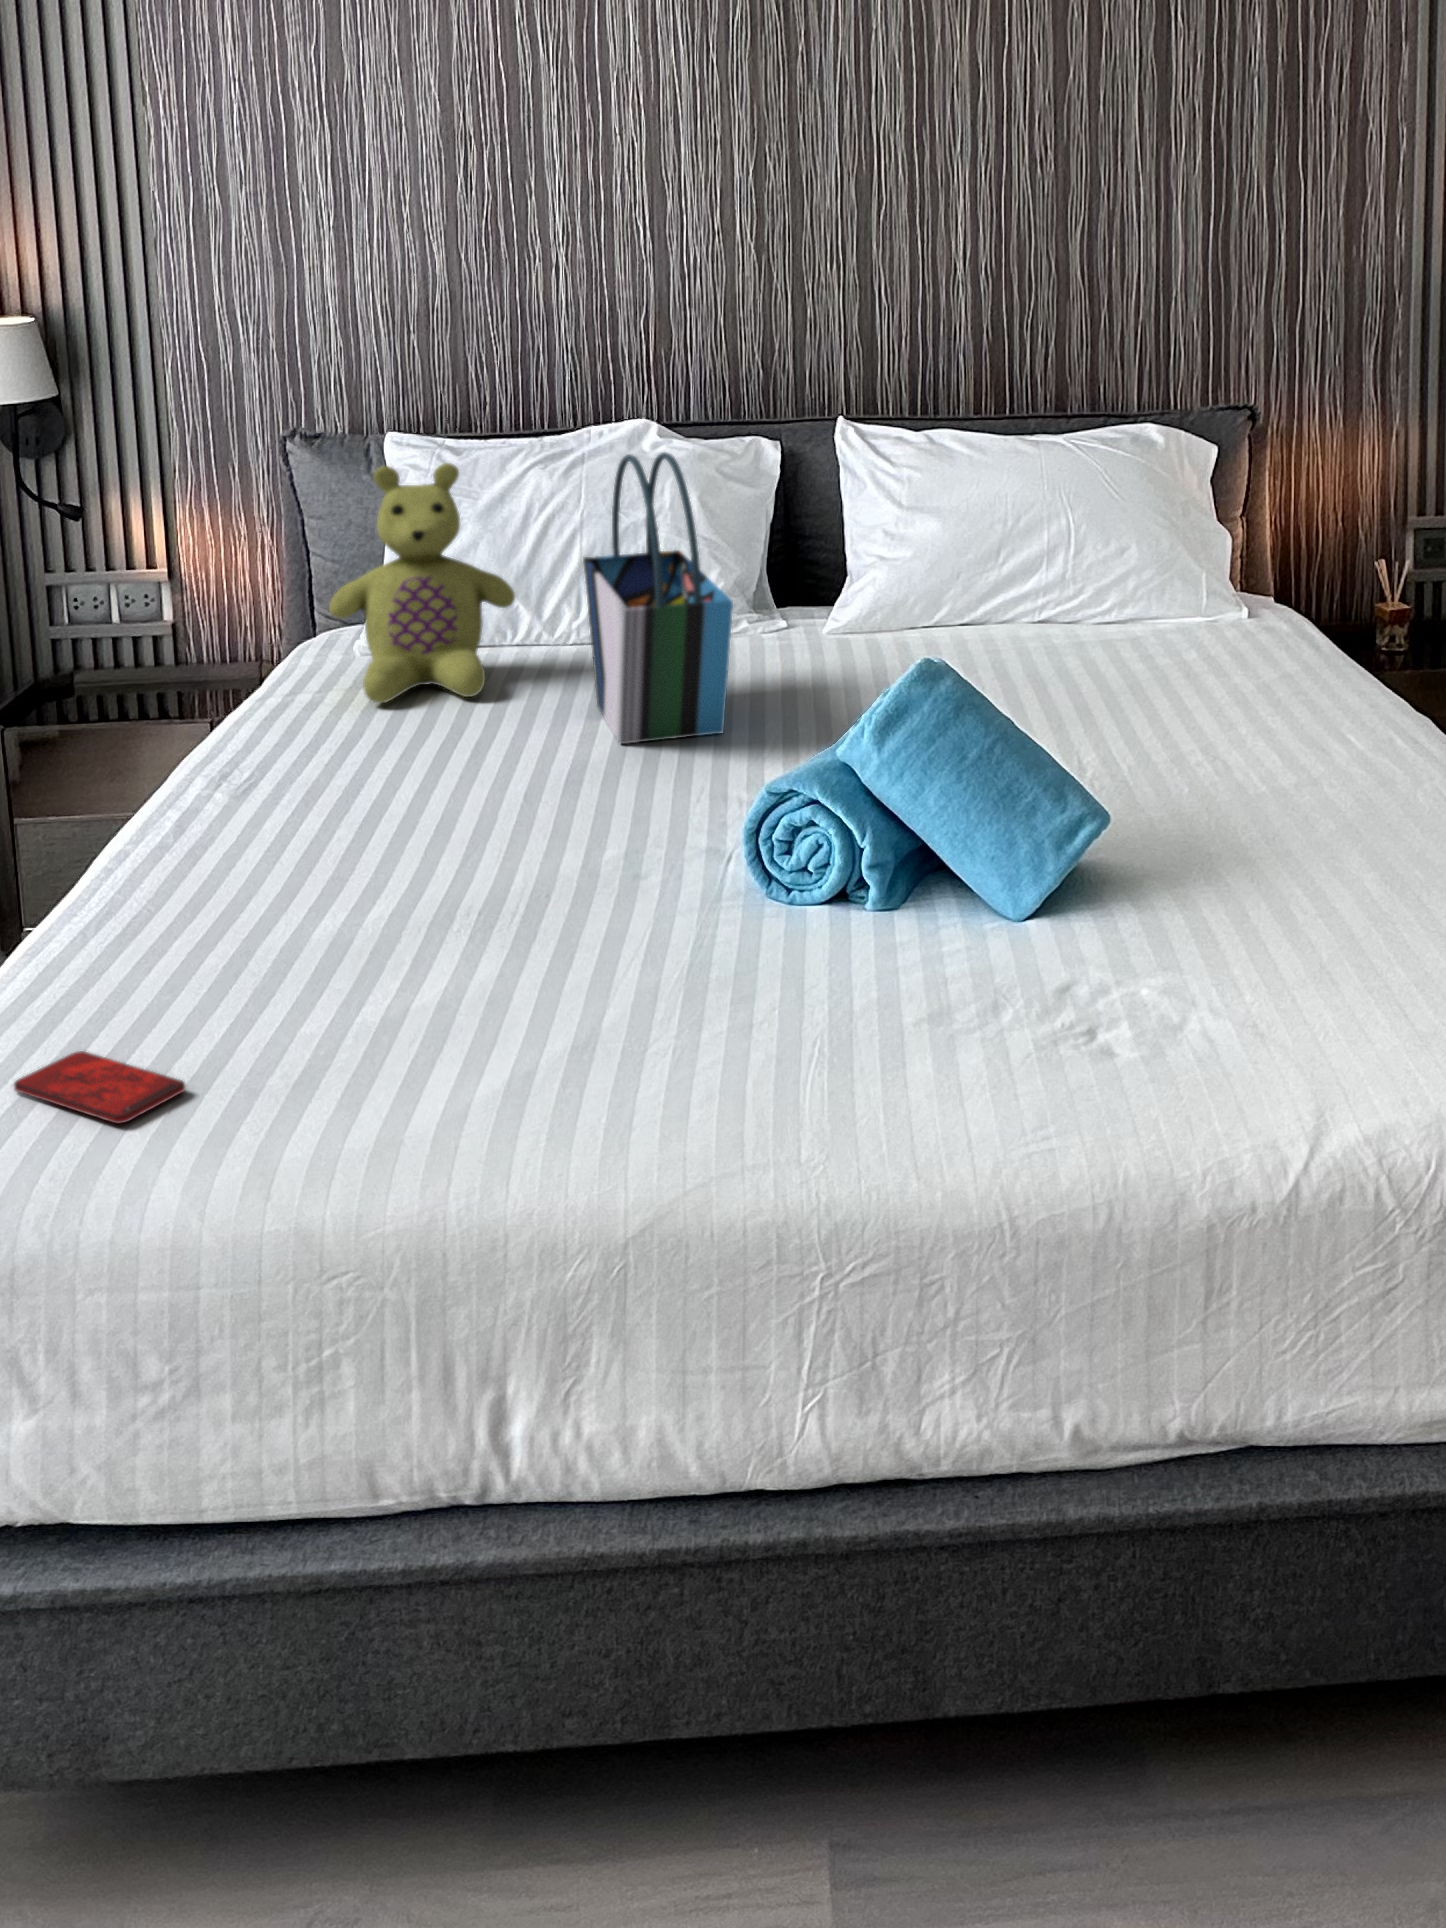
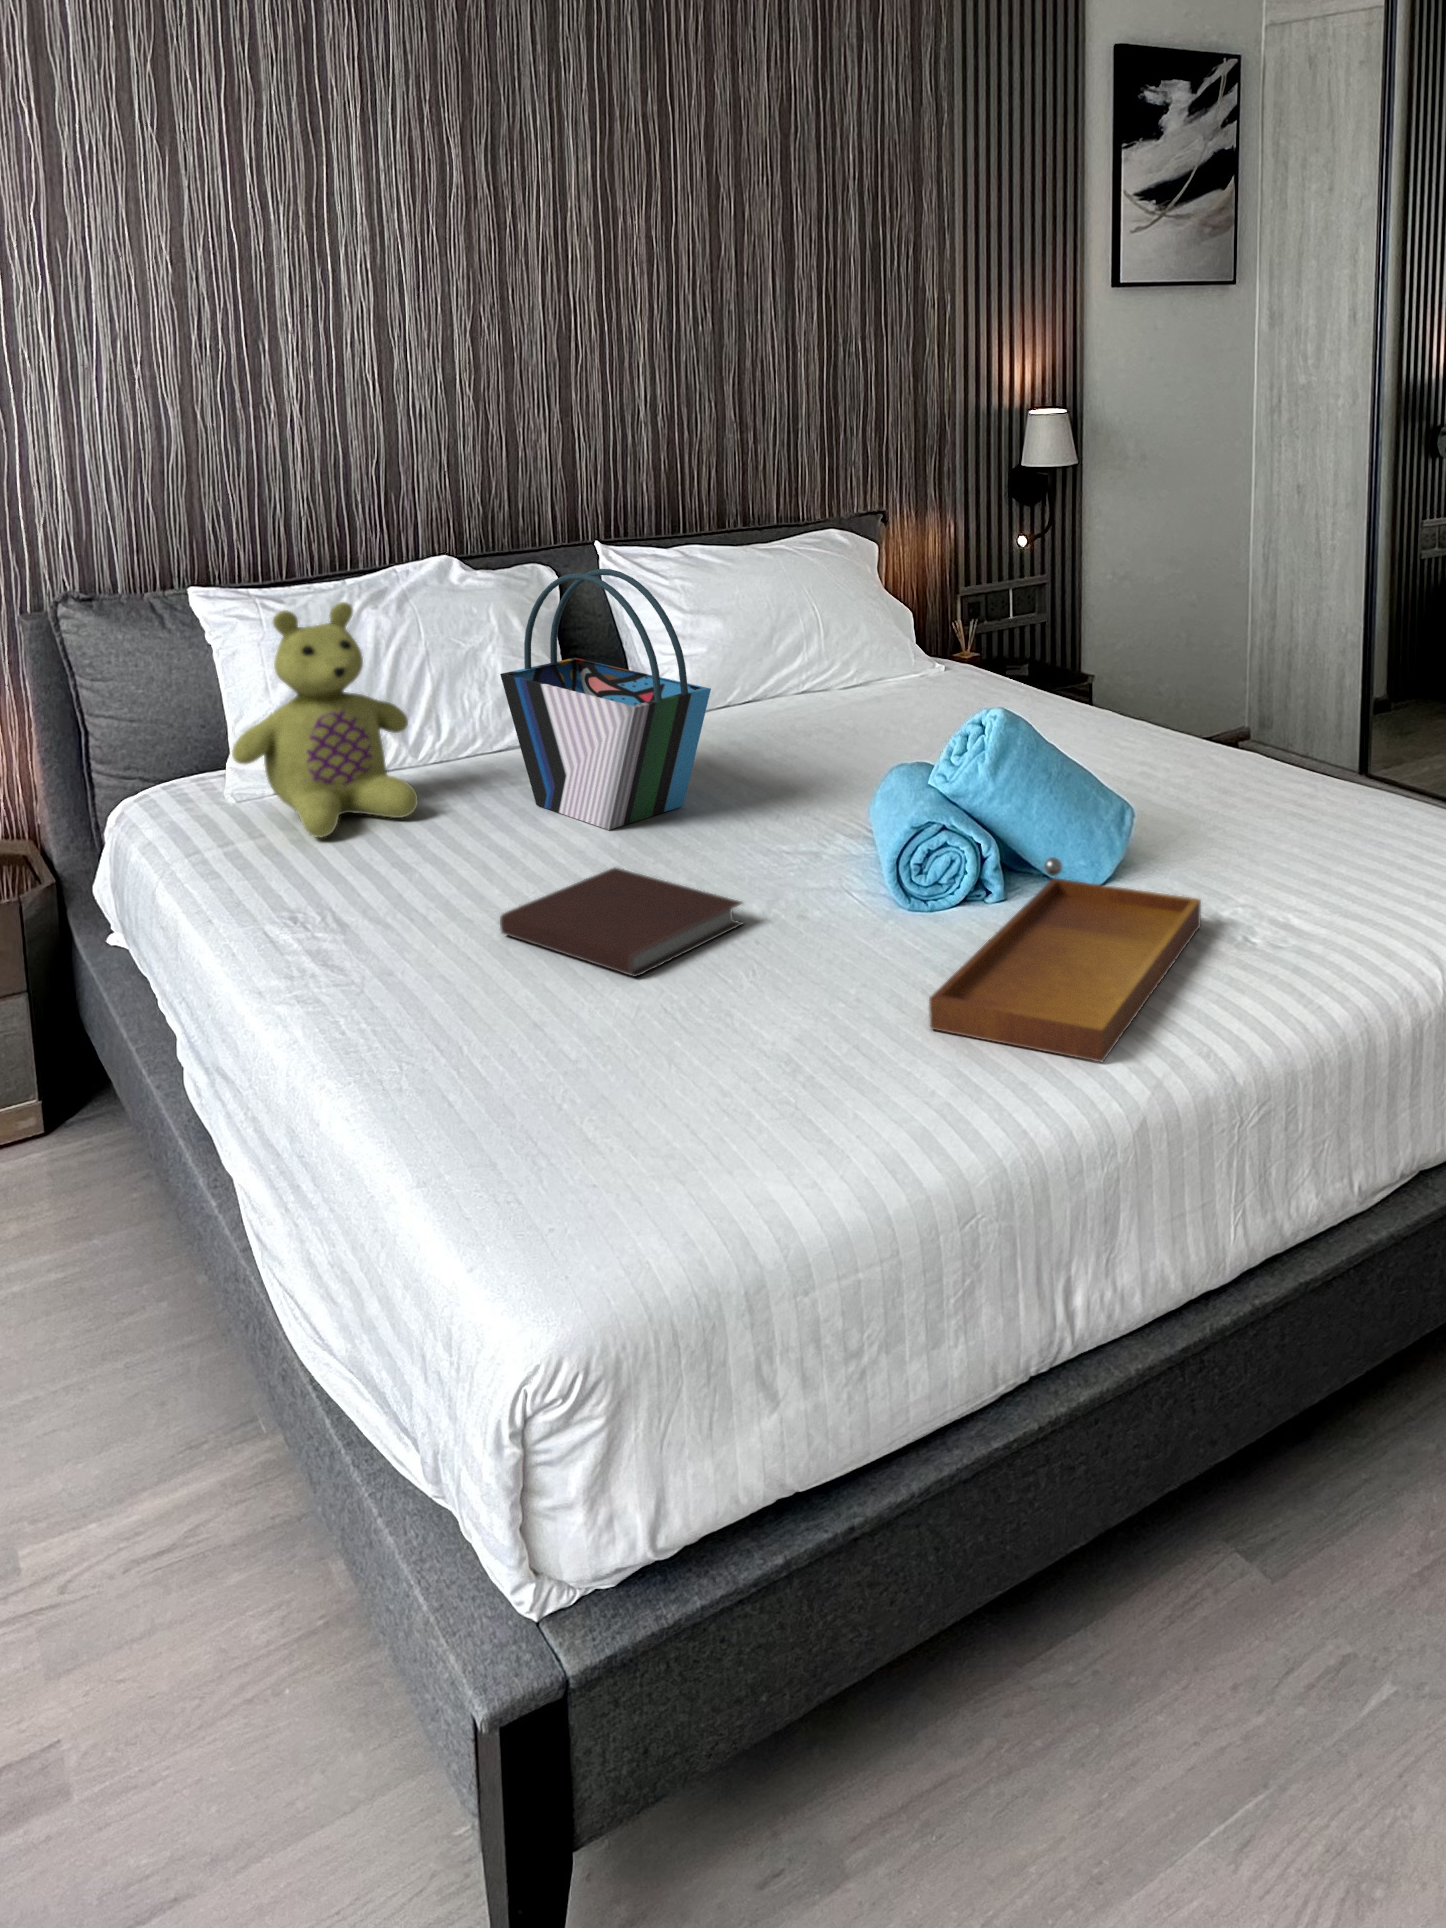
notebook: none [378,781,591,893] -> present [500,868,743,977]
tray: none [583,850,1034,1095] -> present [929,857,1201,1062]
smartphone: present [14,1051,185,1123] -> none [528,1173,703,1233]

